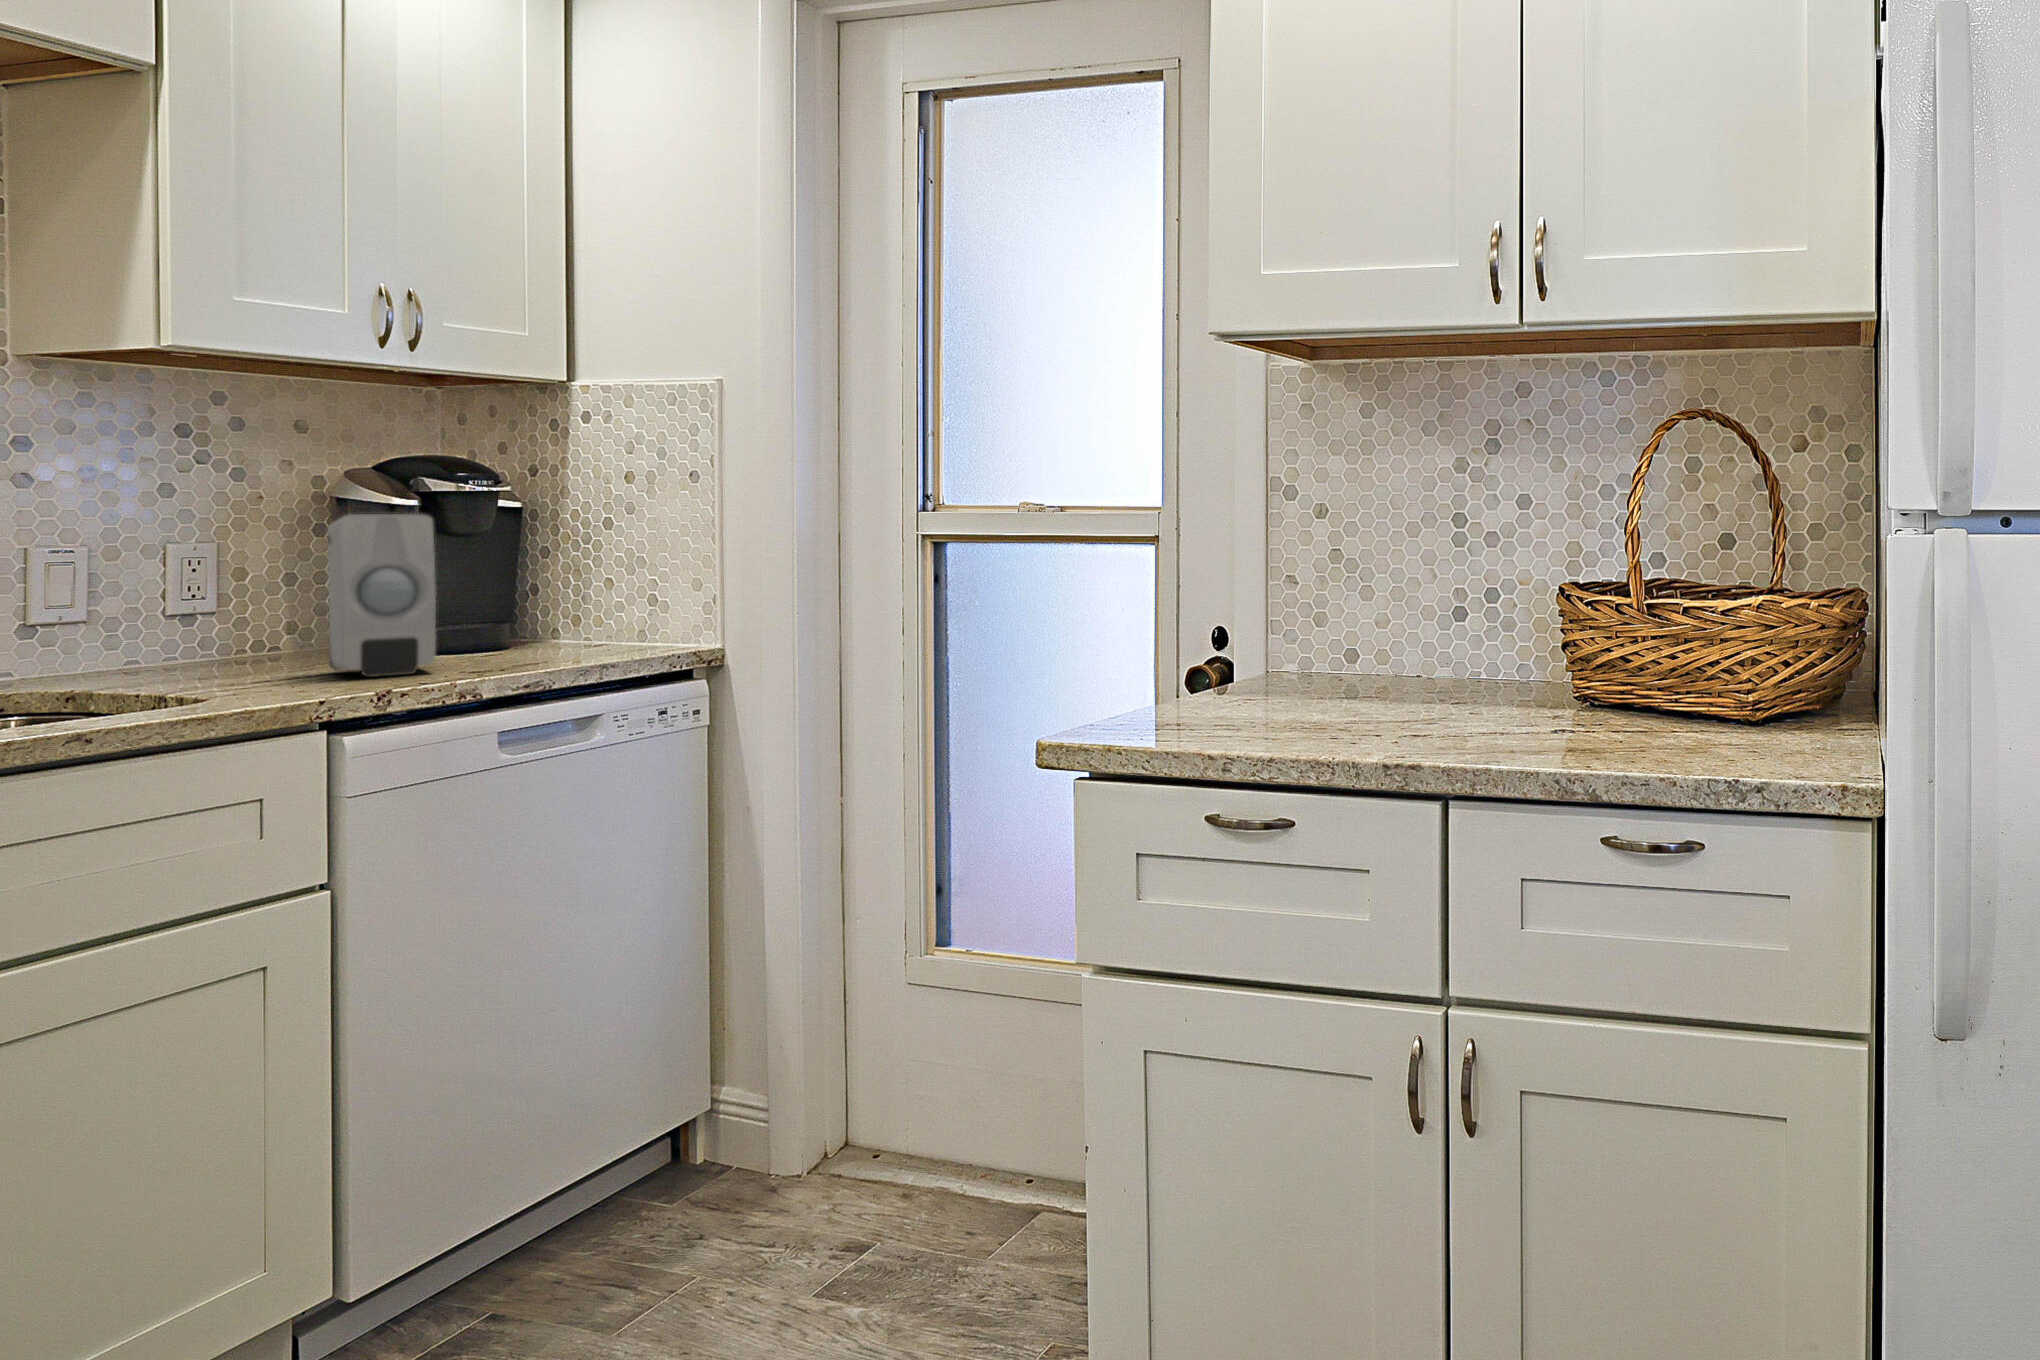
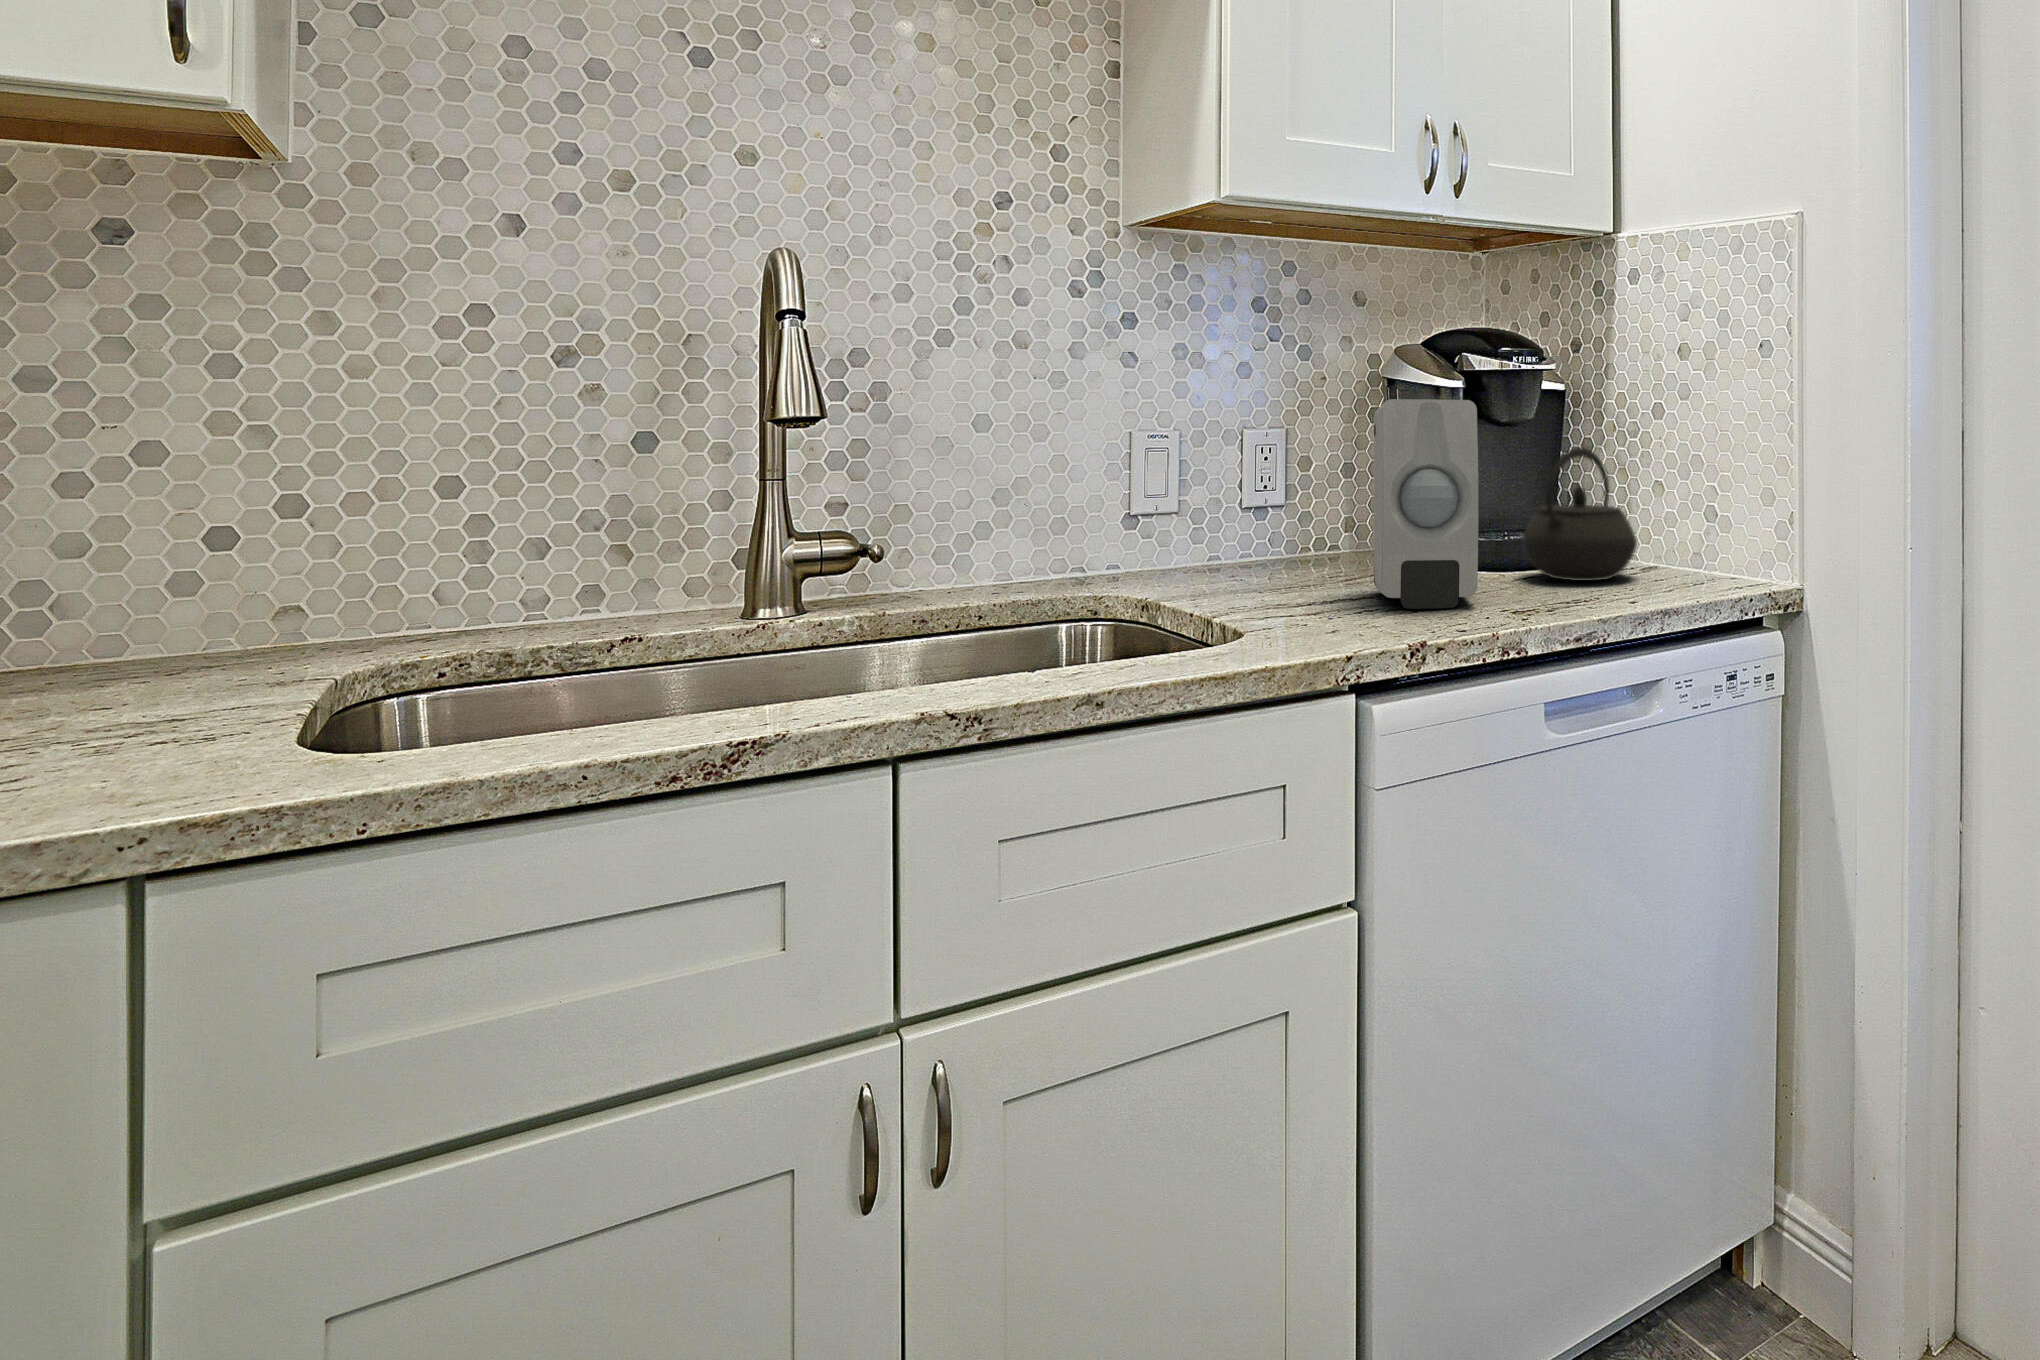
kettle: none [478,552,587,656] -> present [1522,447,1637,581]

